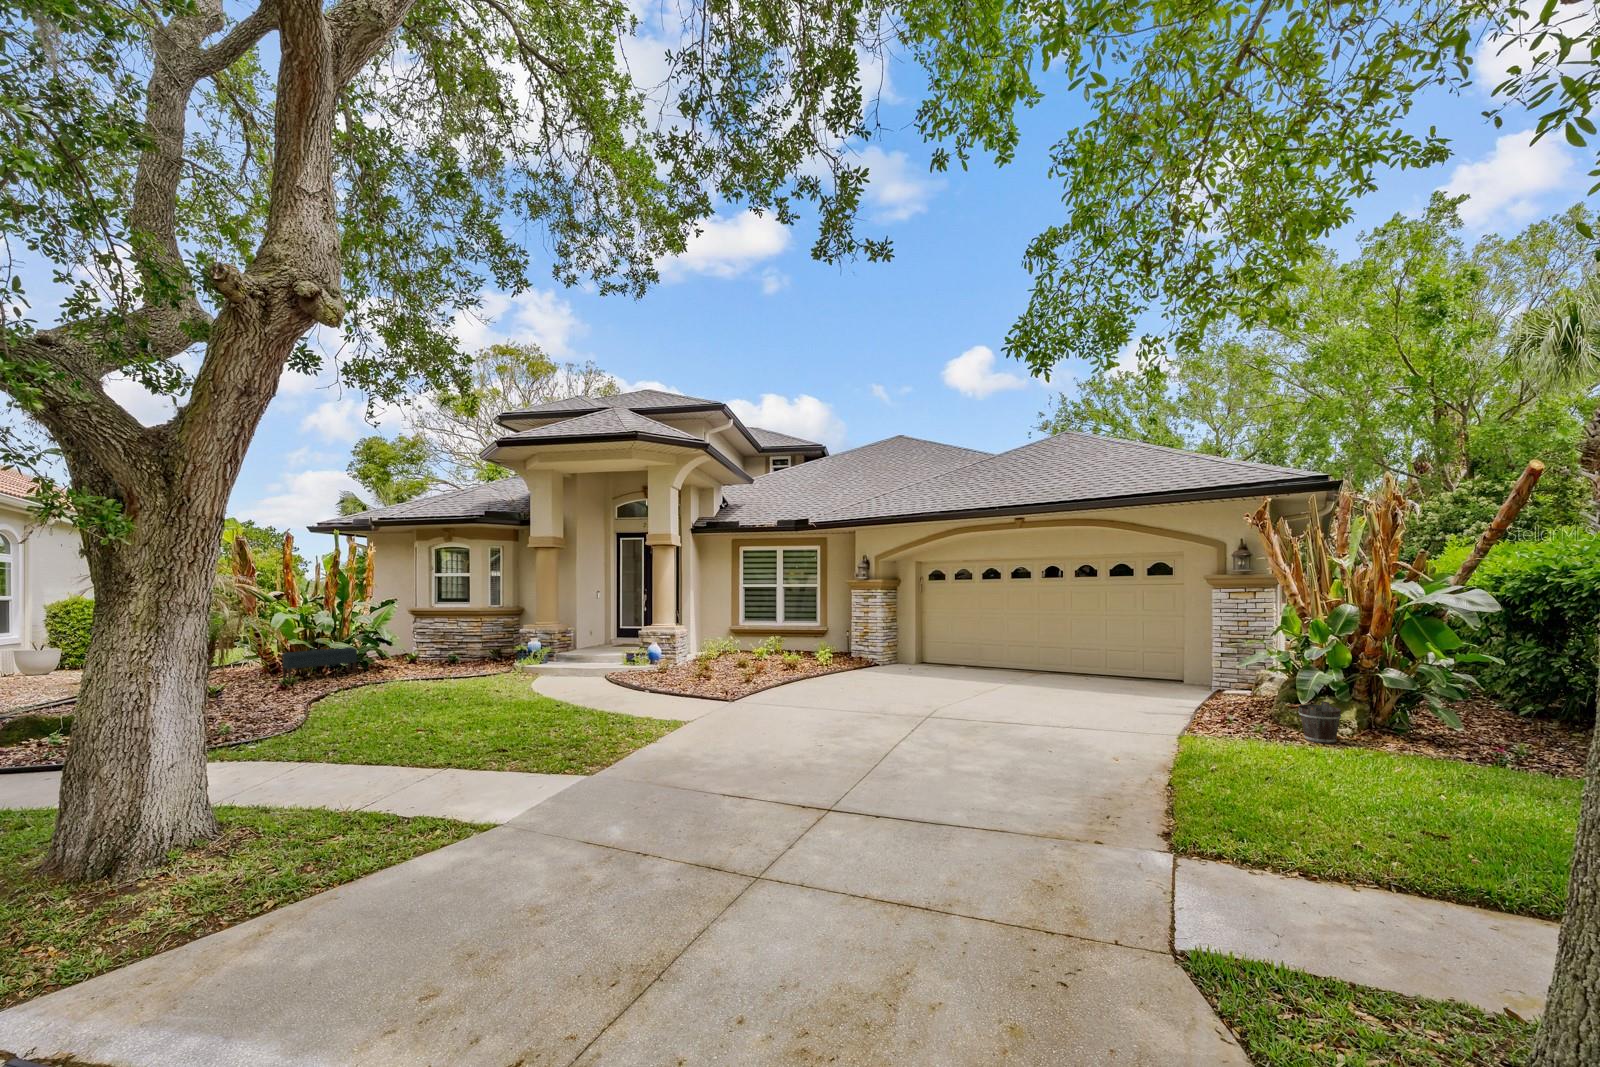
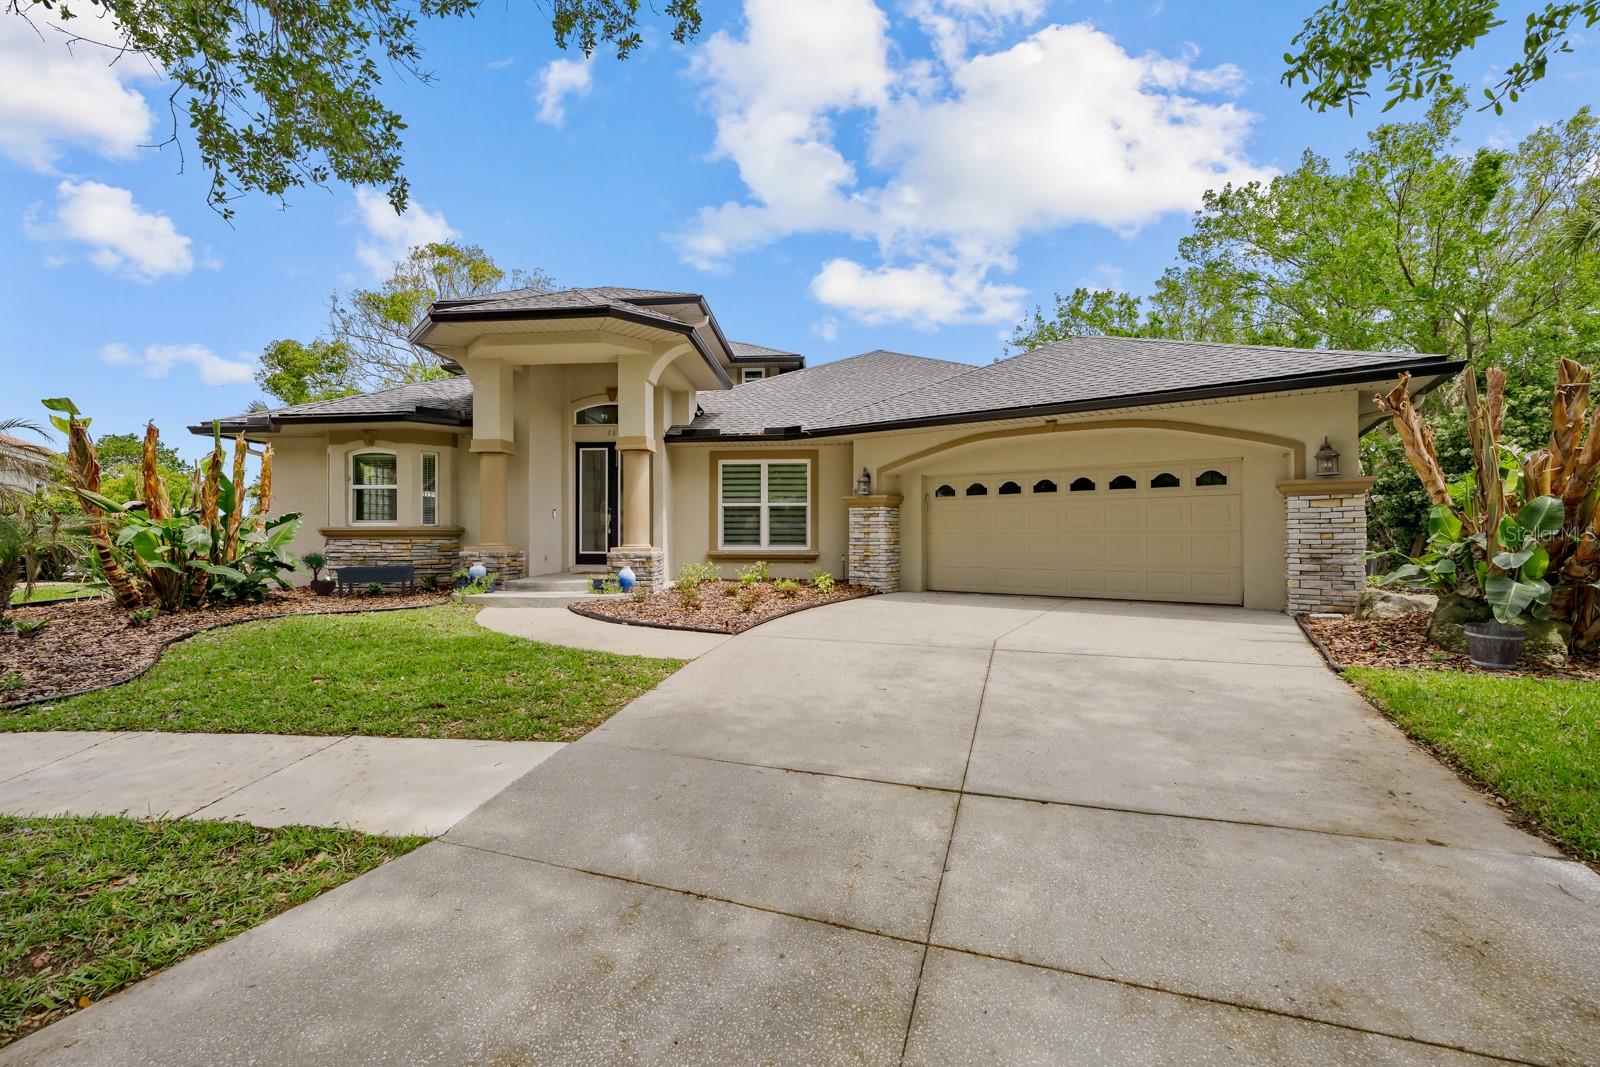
potted tree: none [393,625,421,664] -> present [300,553,336,595]
bench: present [282,647,357,683] -> present [336,565,415,597]

